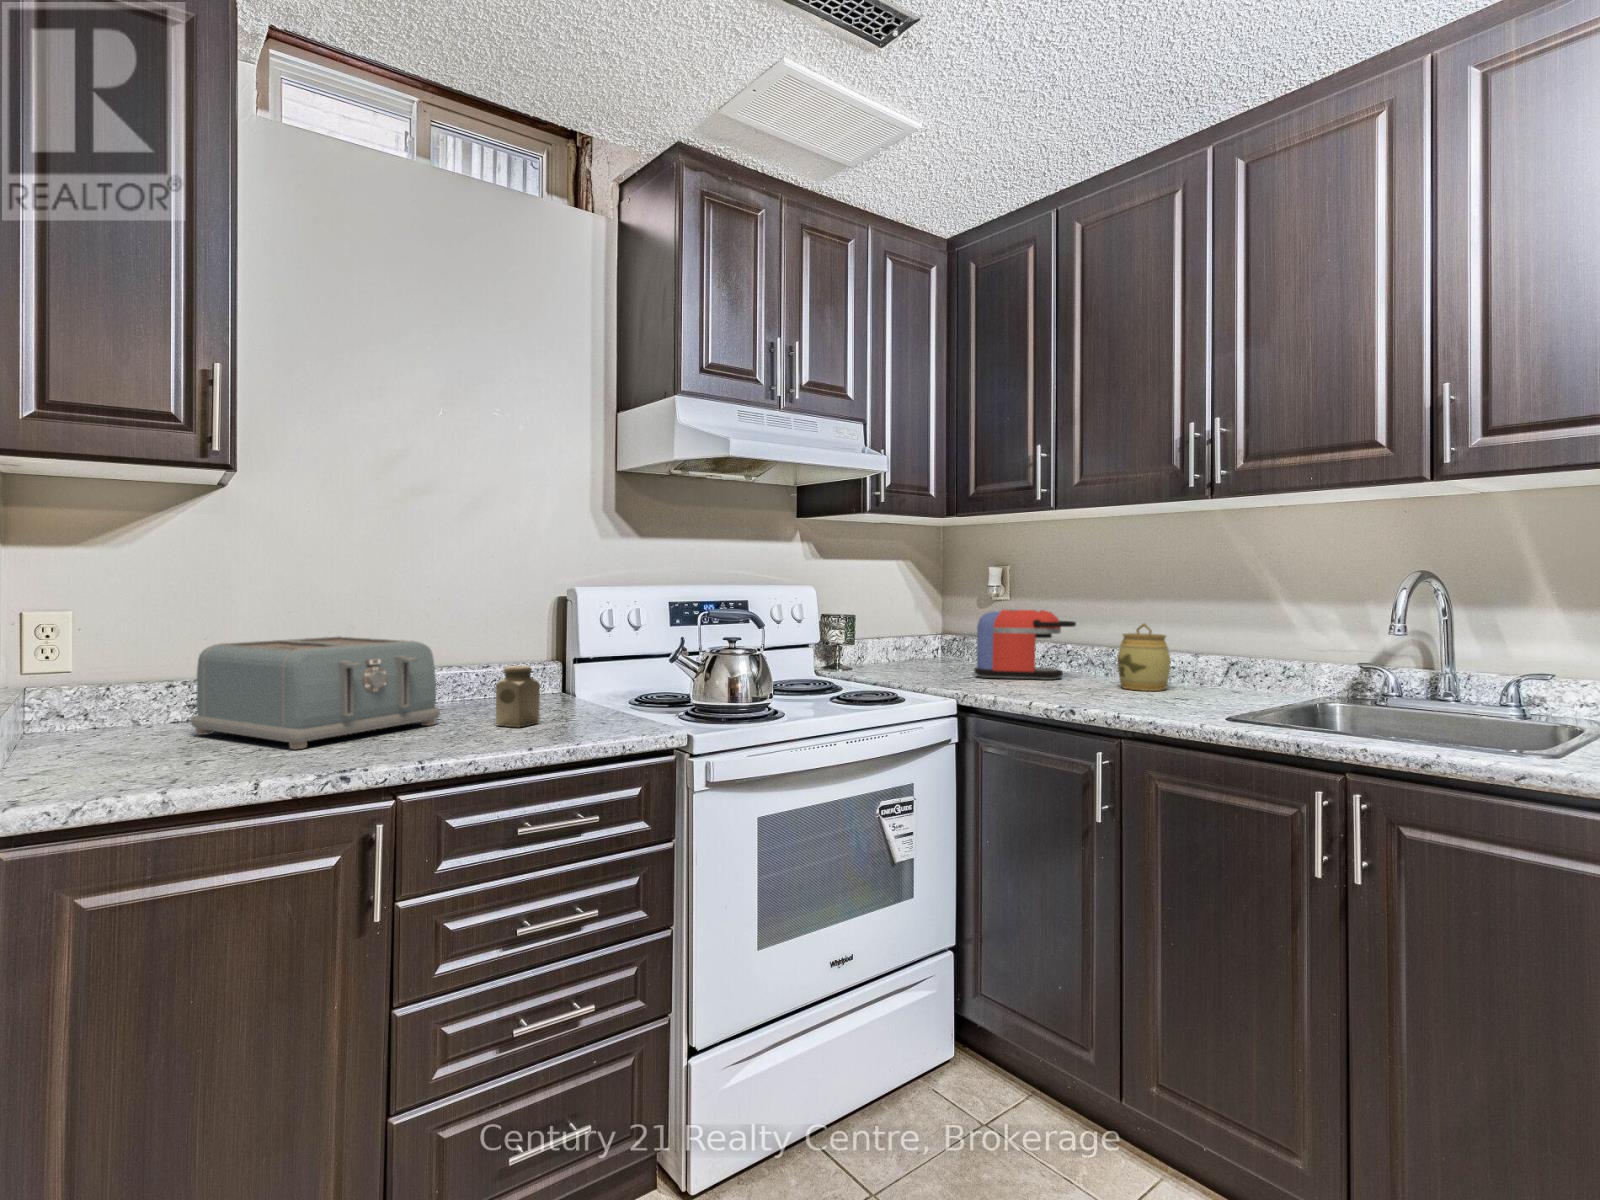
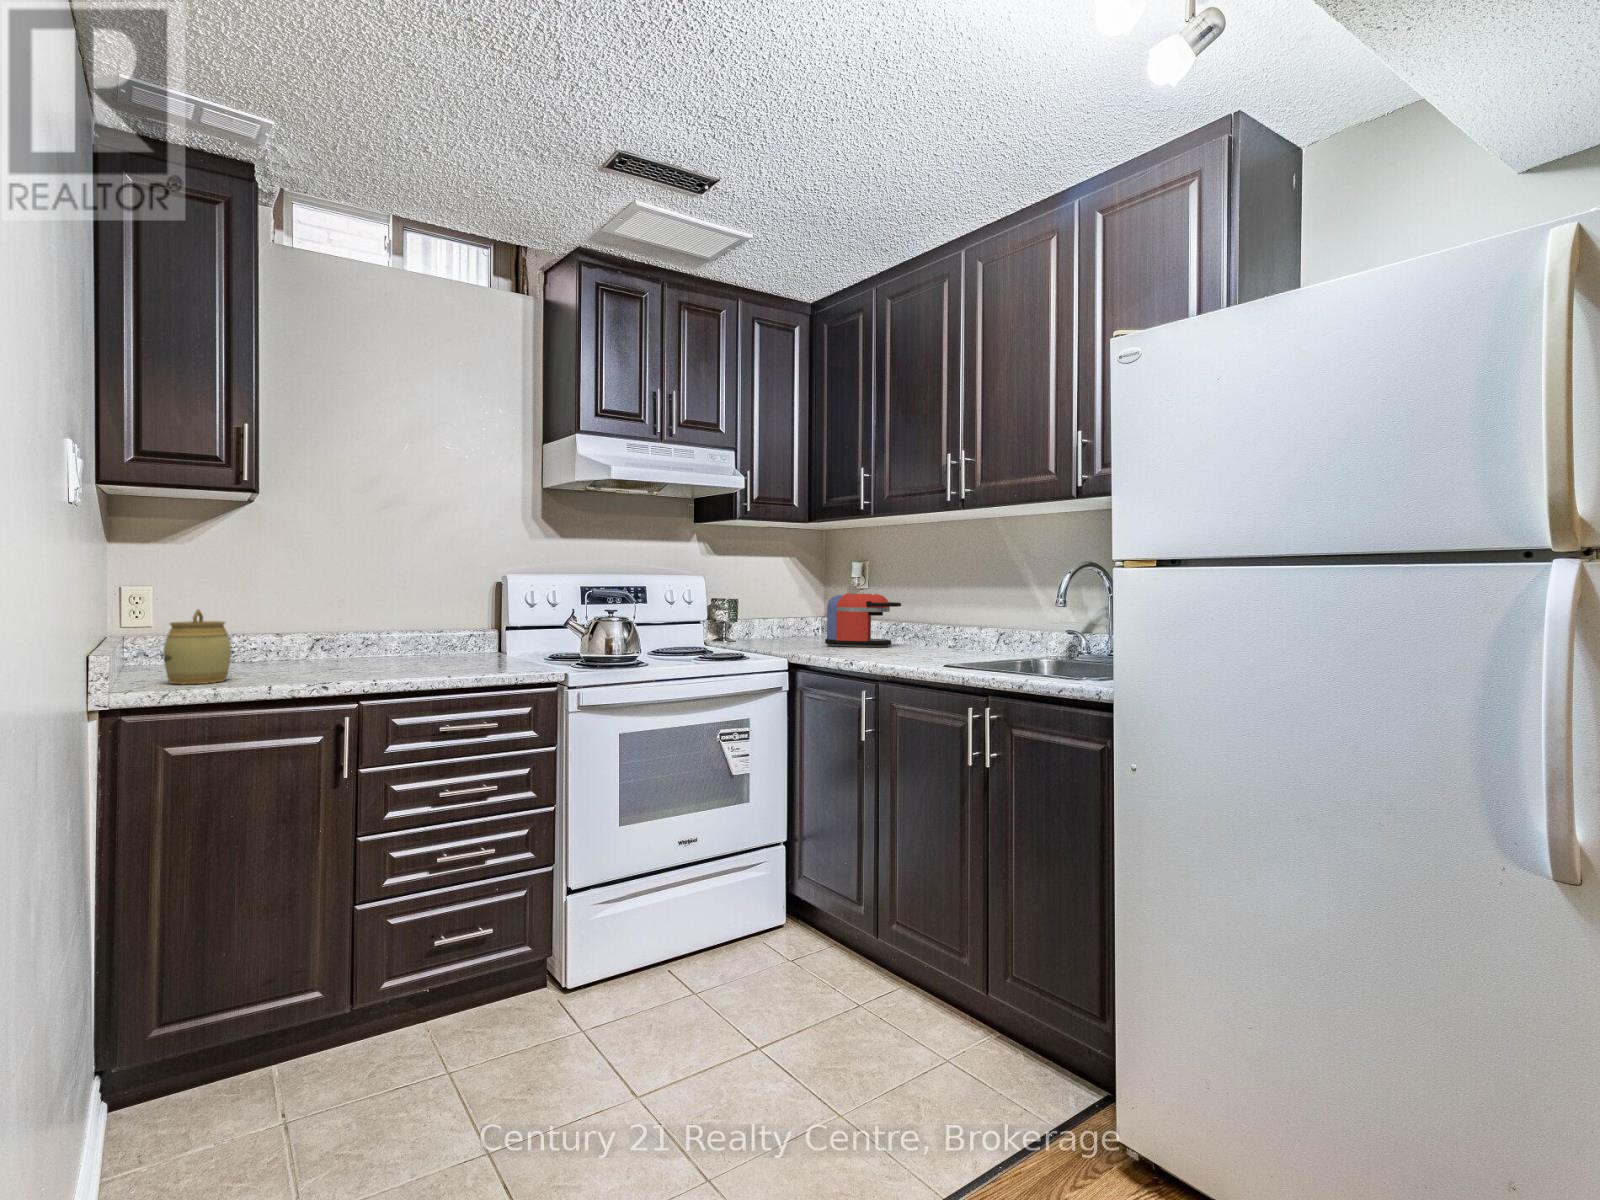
jar: present [1117,623,1171,691] -> present [163,610,231,684]
toaster: present [191,636,440,749] -> none [230,607,398,675]
salt shaker: present [496,665,540,728] -> none [435,625,466,667]

